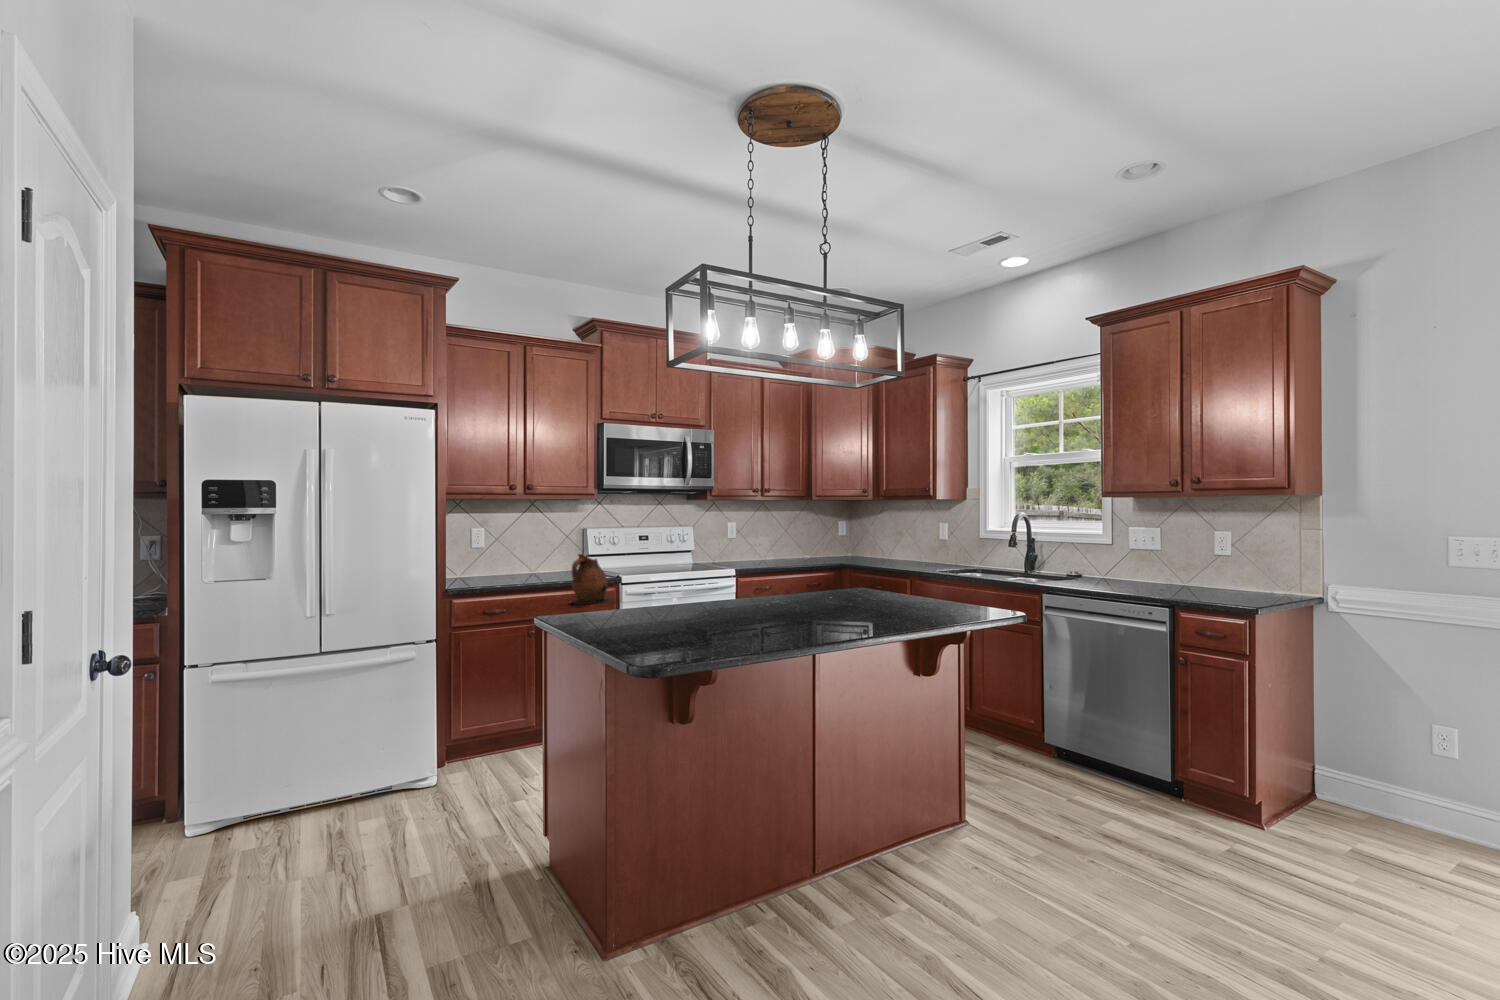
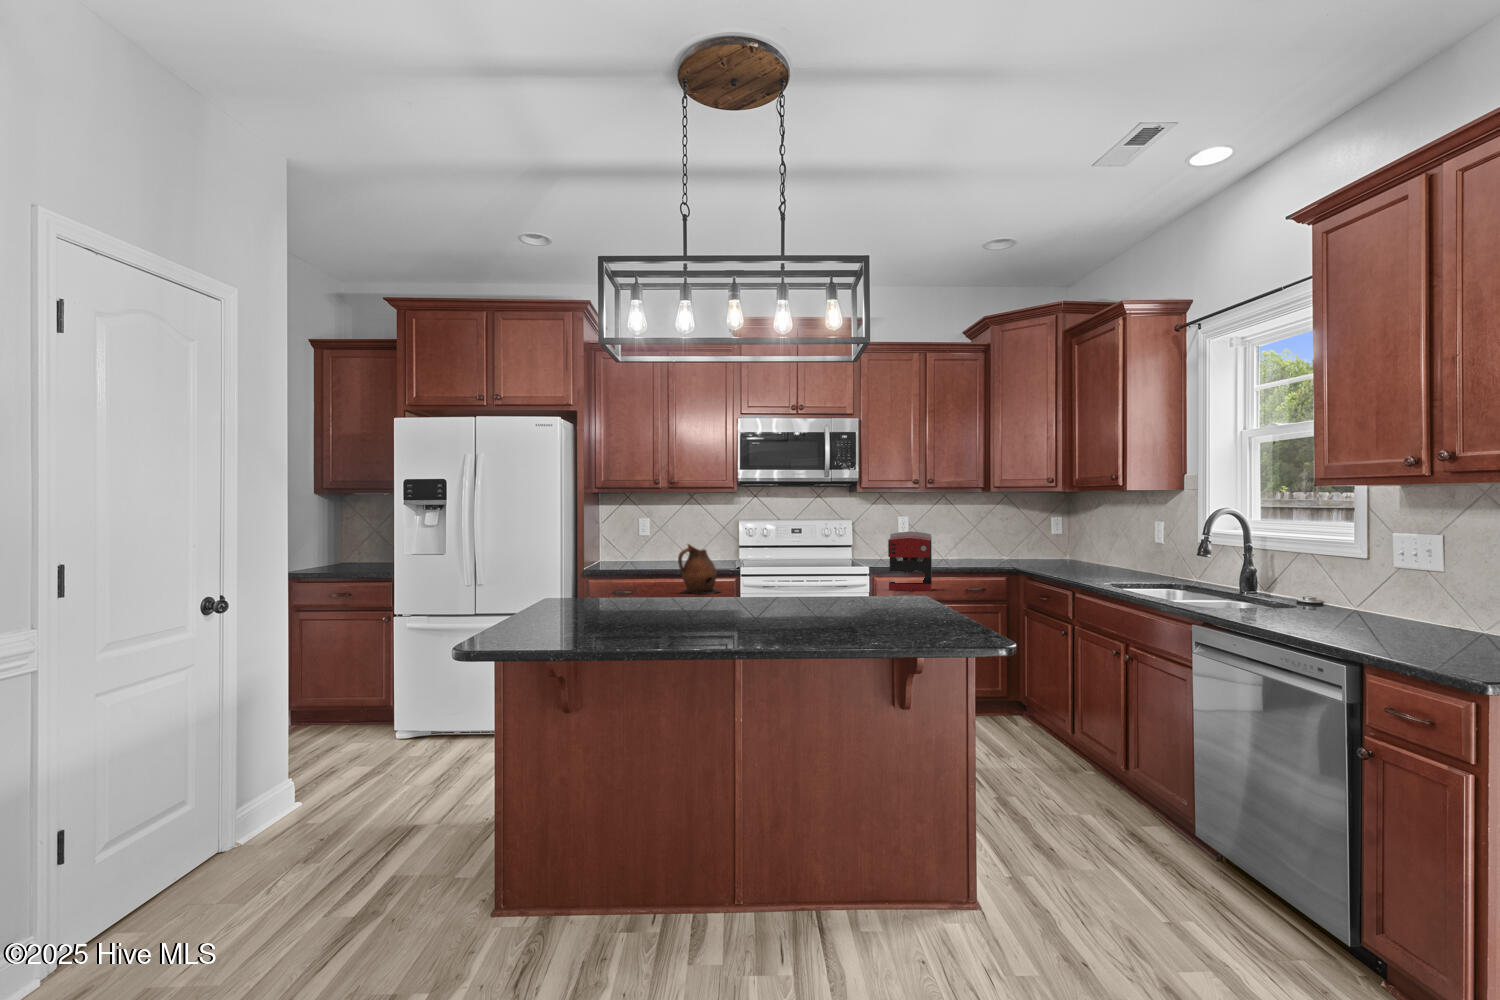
coffee maker: none [735,535,780,588] -> present [888,531,932,591]

